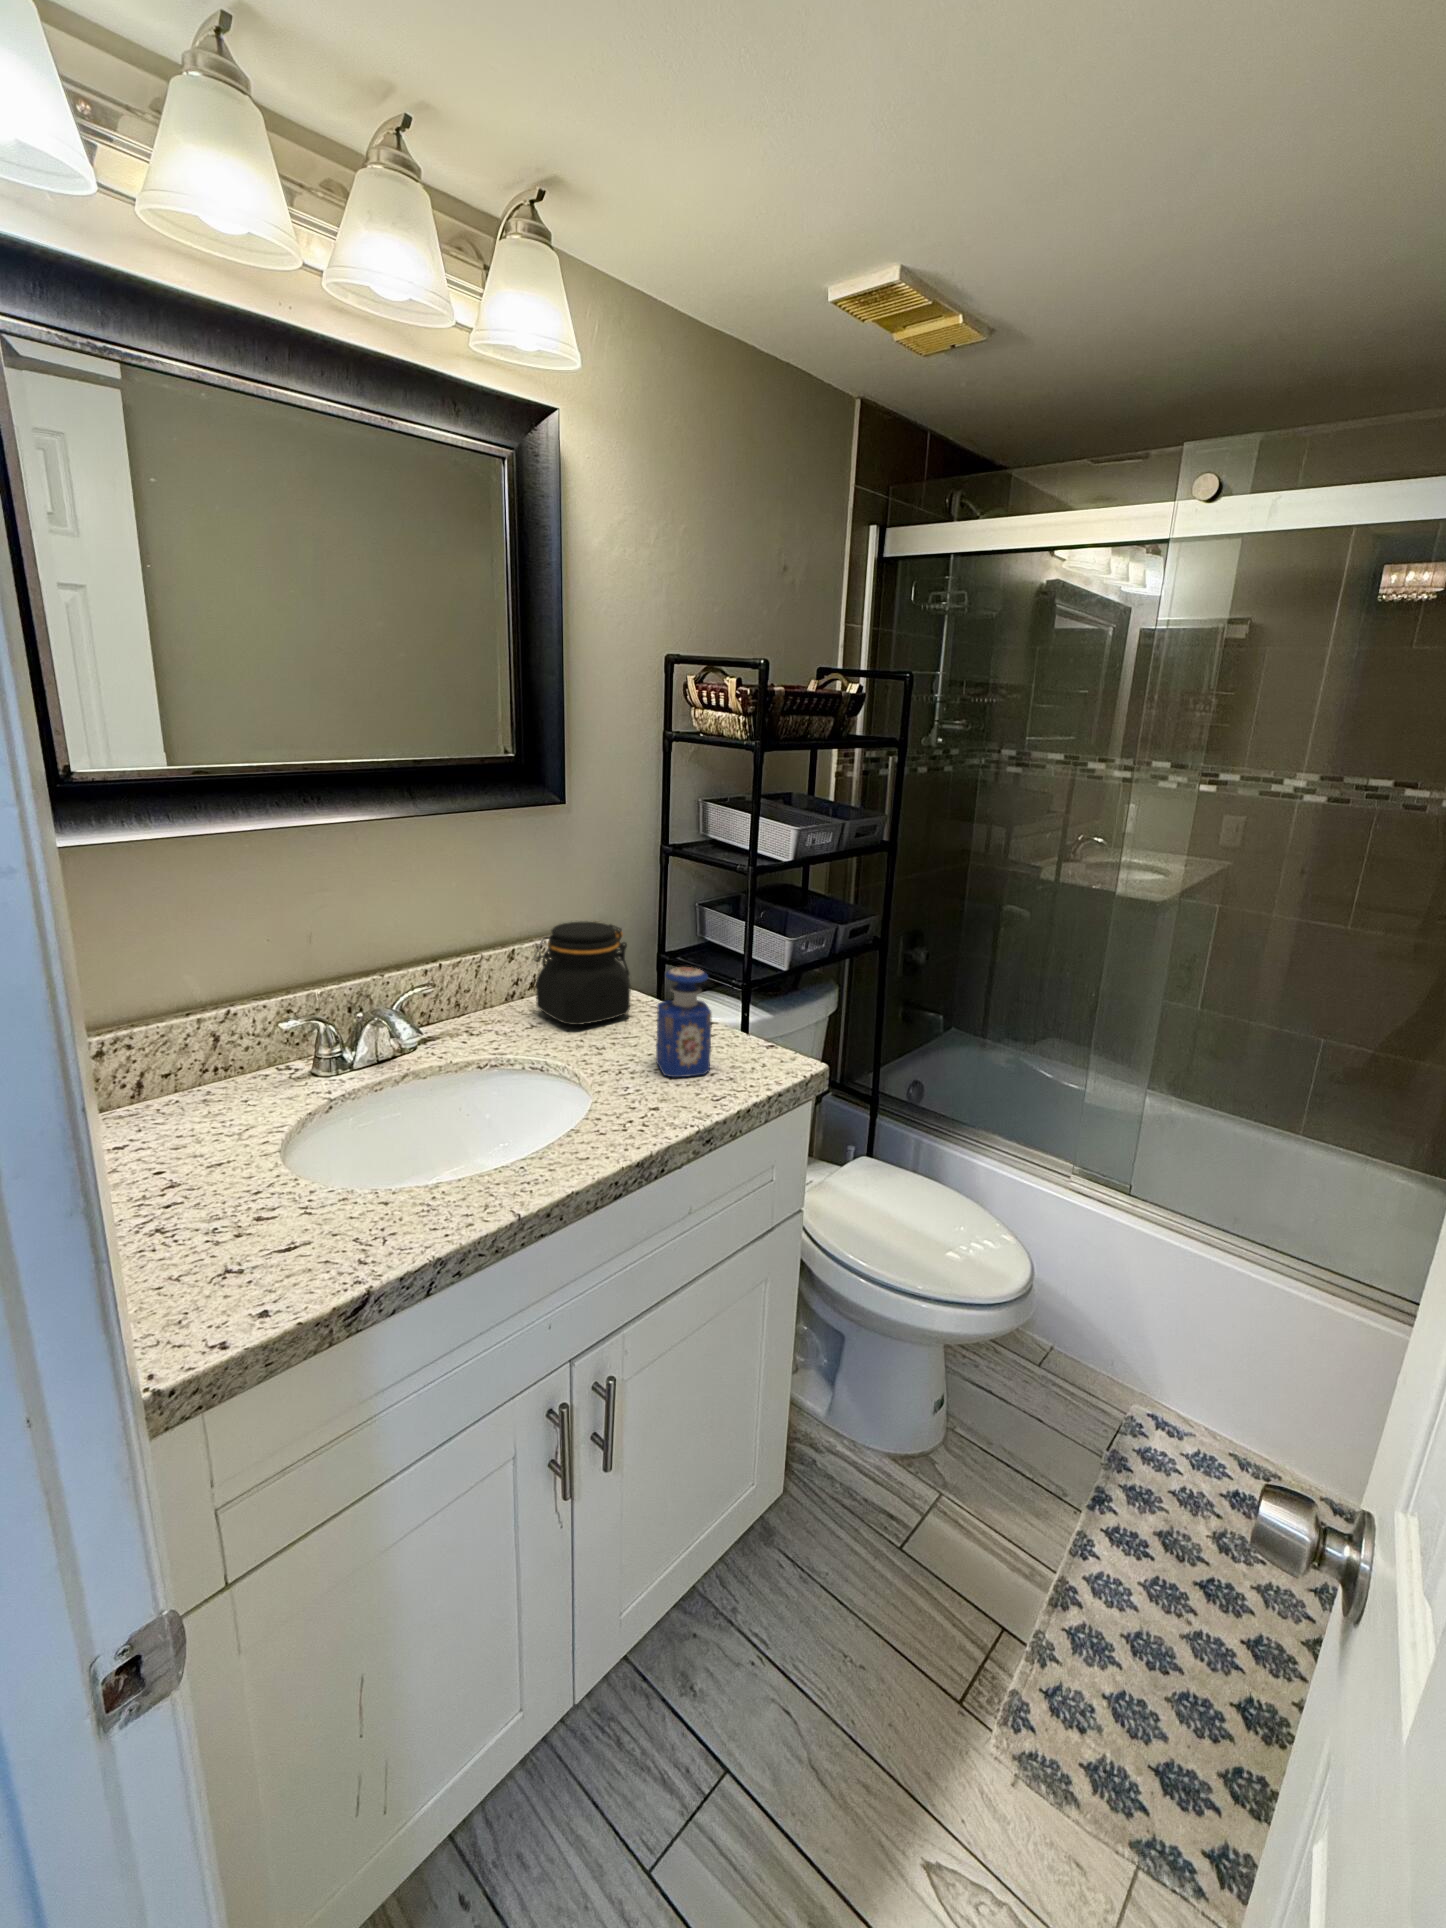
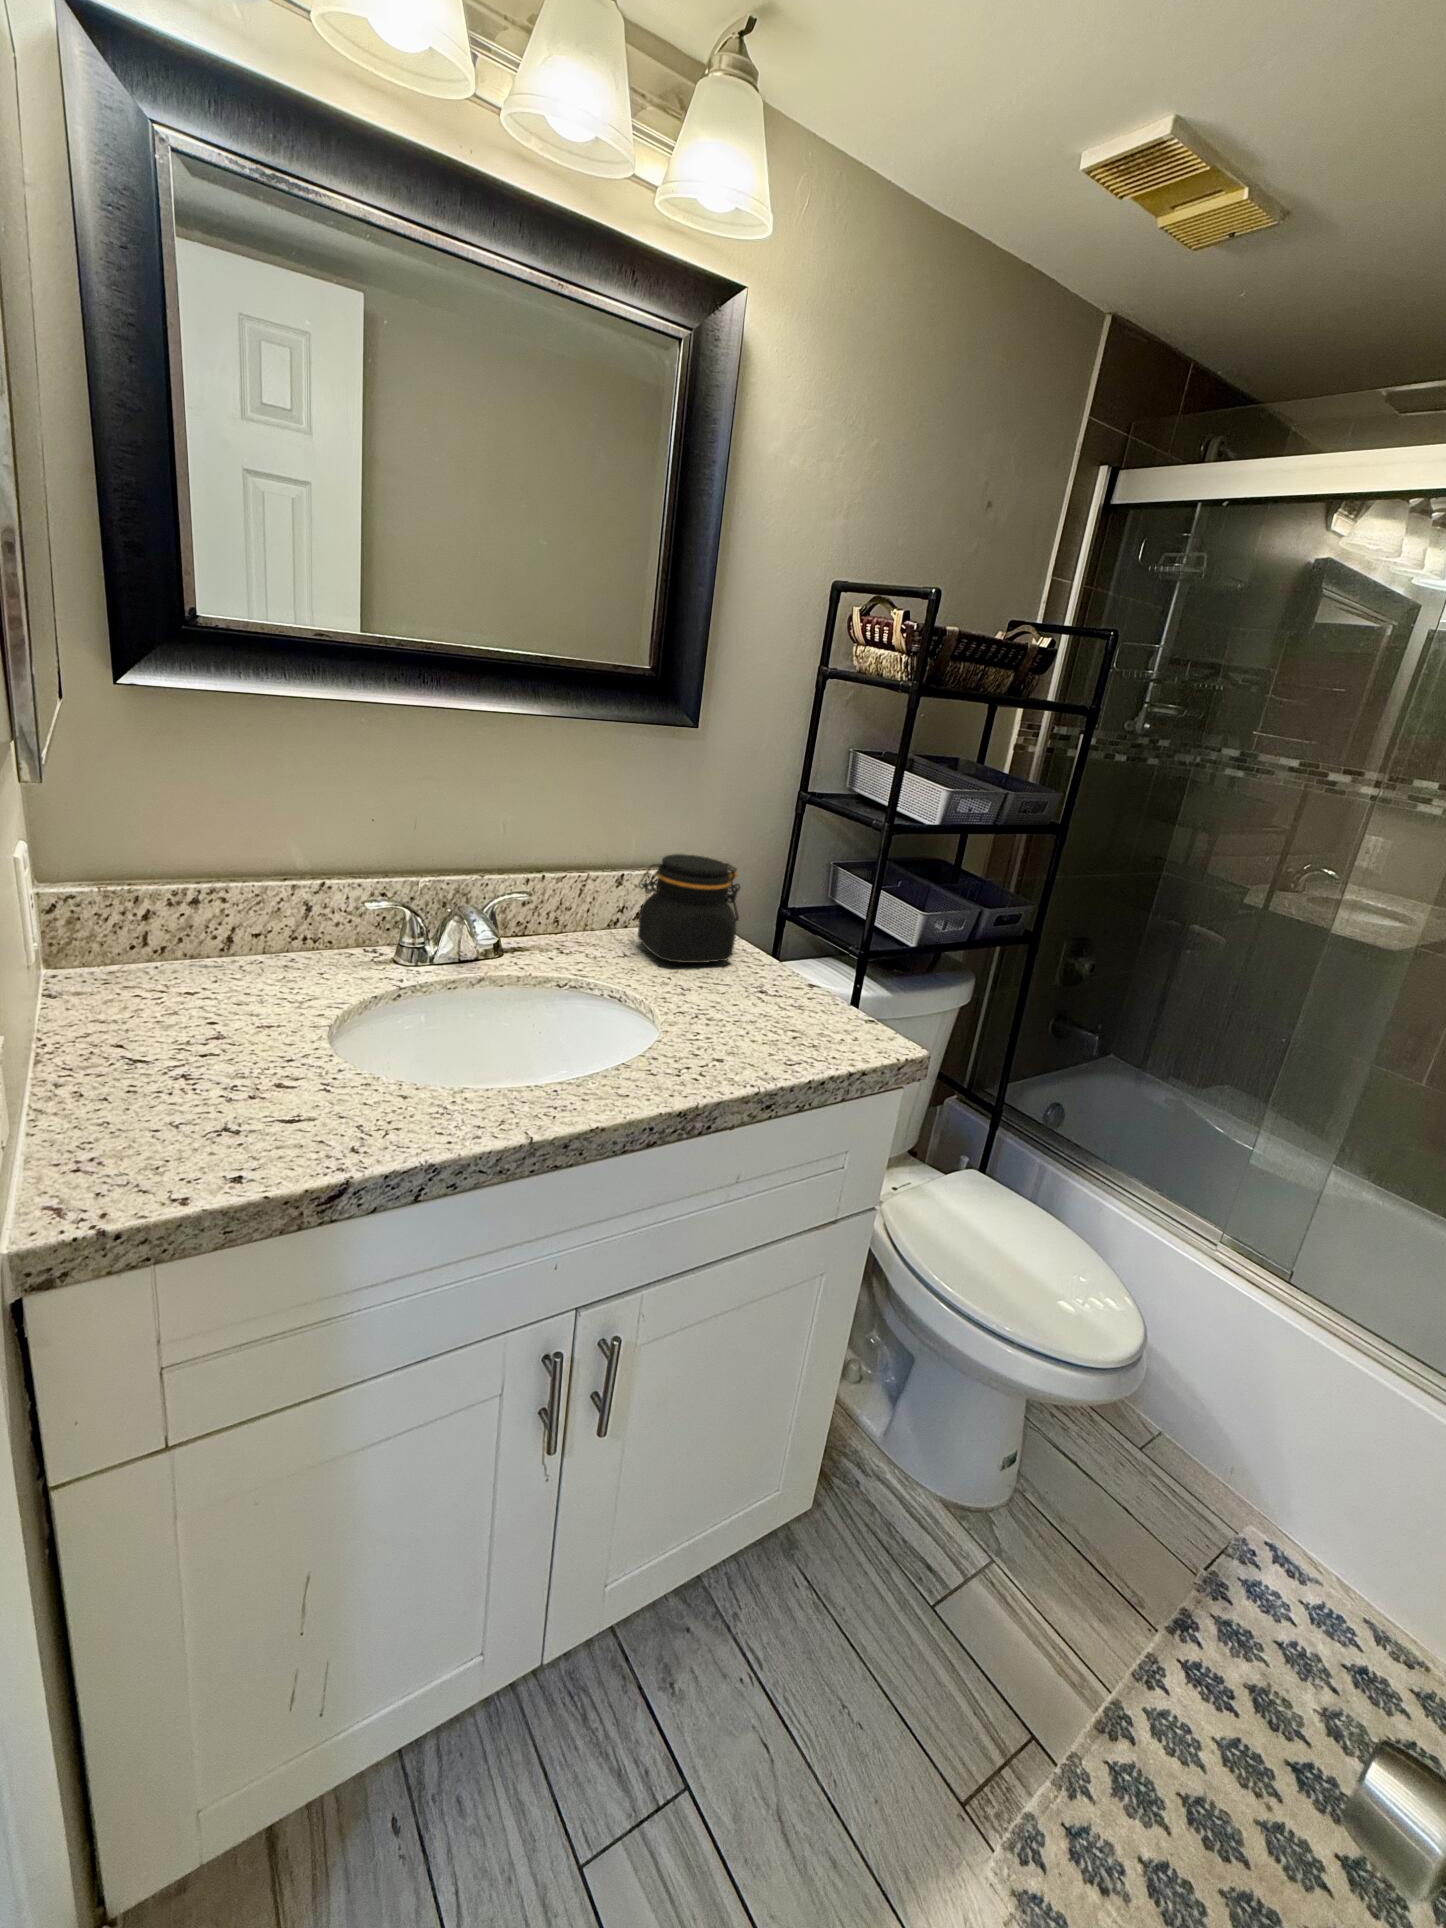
perfume bottle: present [656,967,712,1077] -> none [740,913,808,1035]

